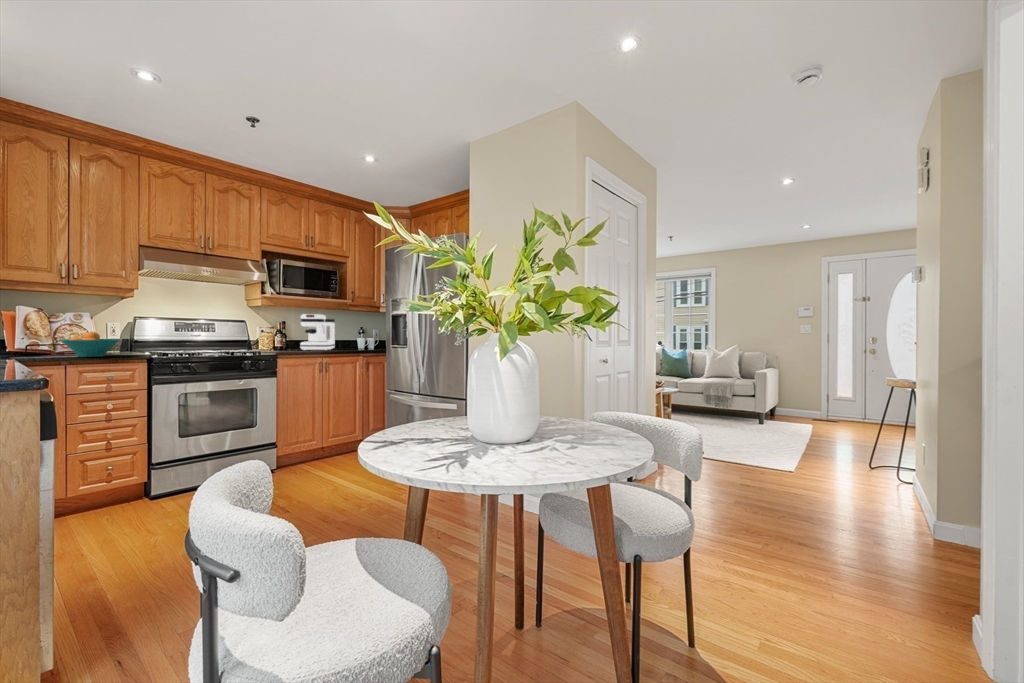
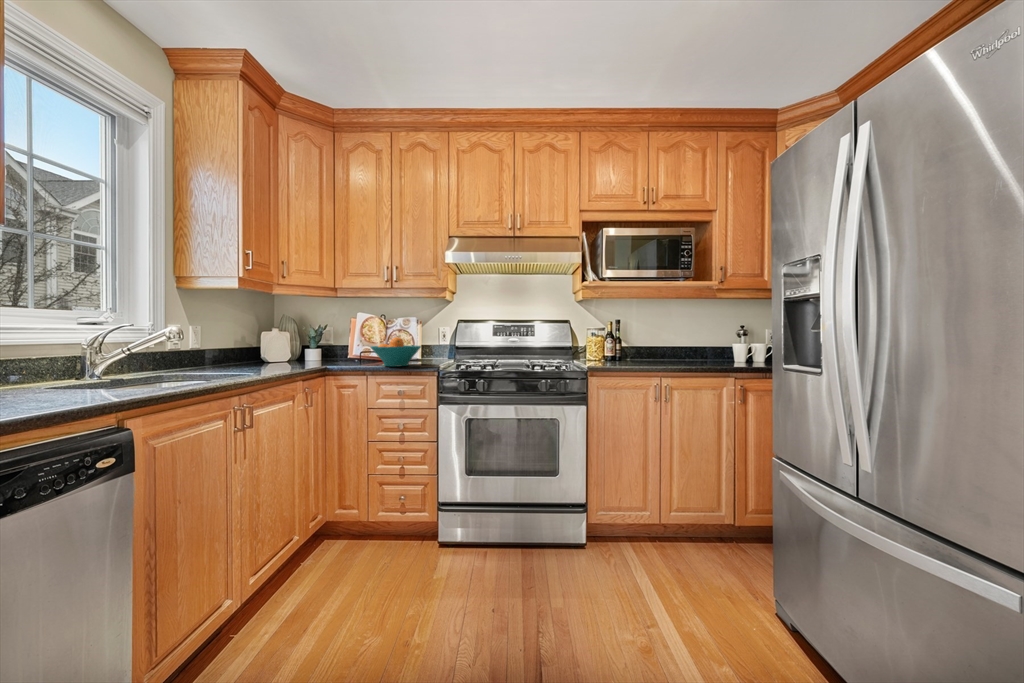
coffee maker: present [300,314,335,350] -> none [634,308,688,366]

